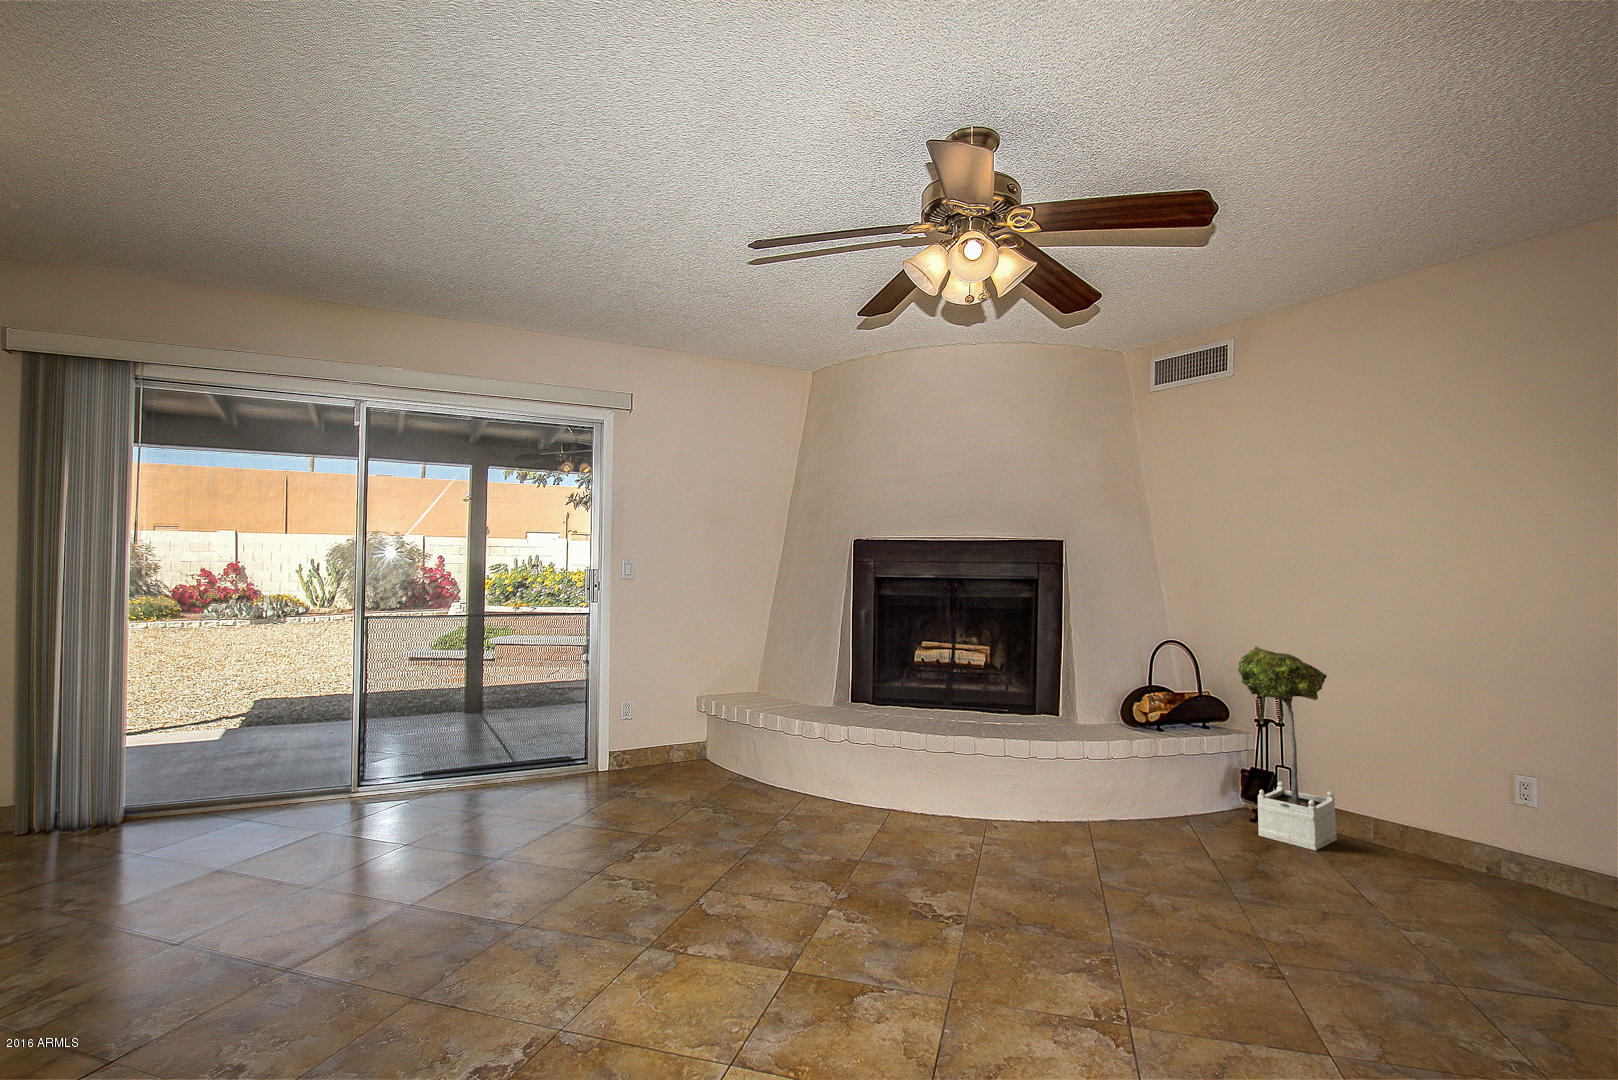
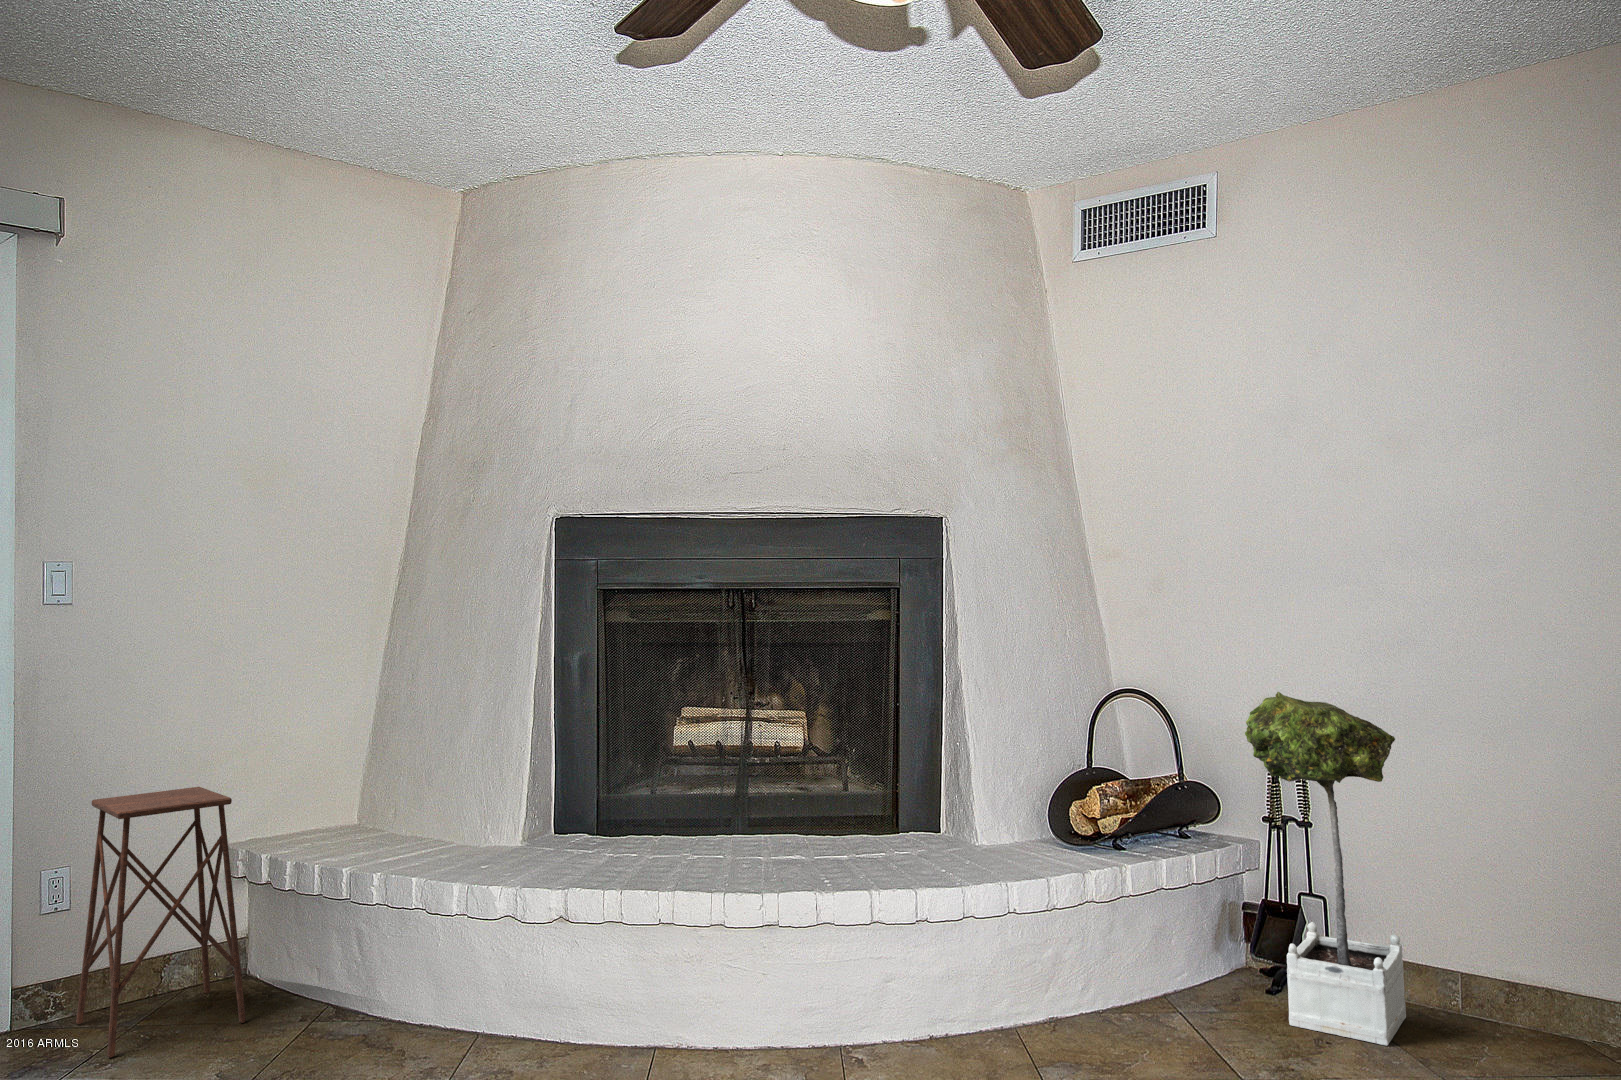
side table: none [635,666,707,785] -> present [76,787,246,1058]

